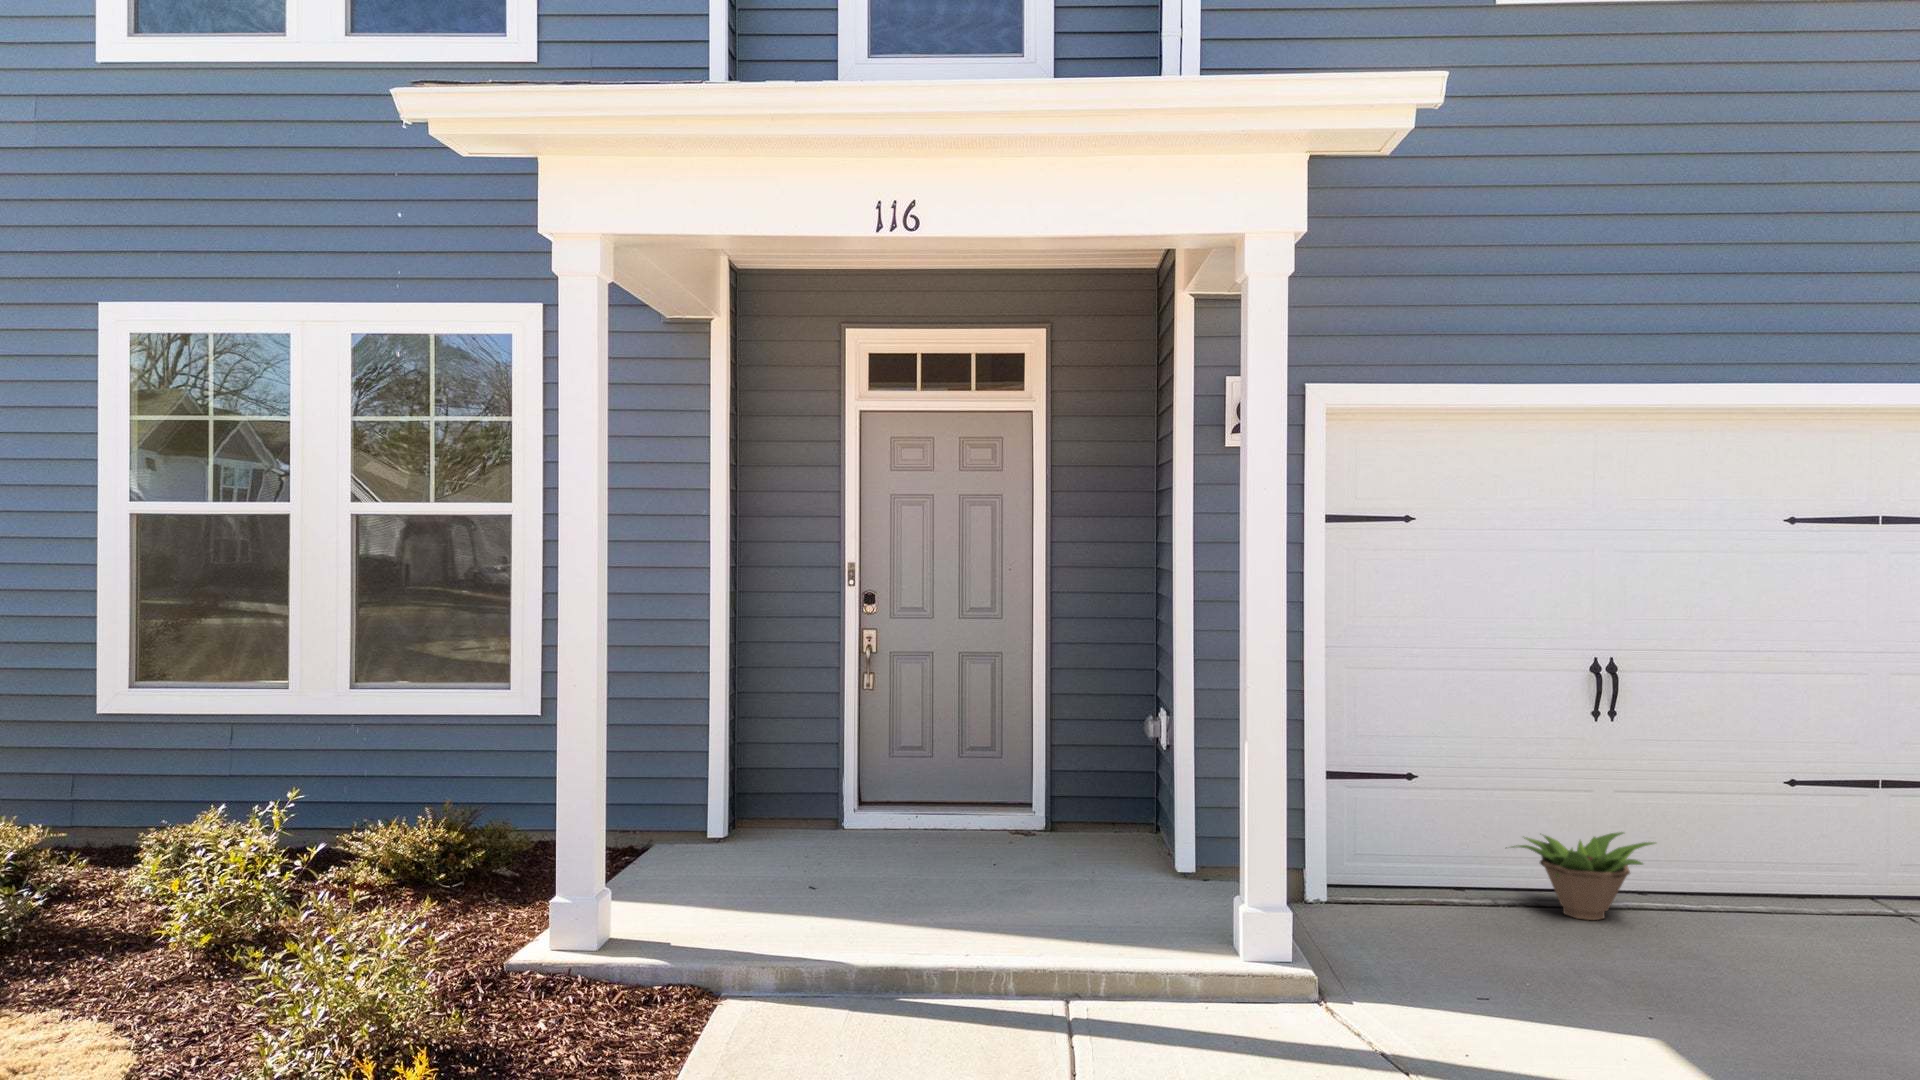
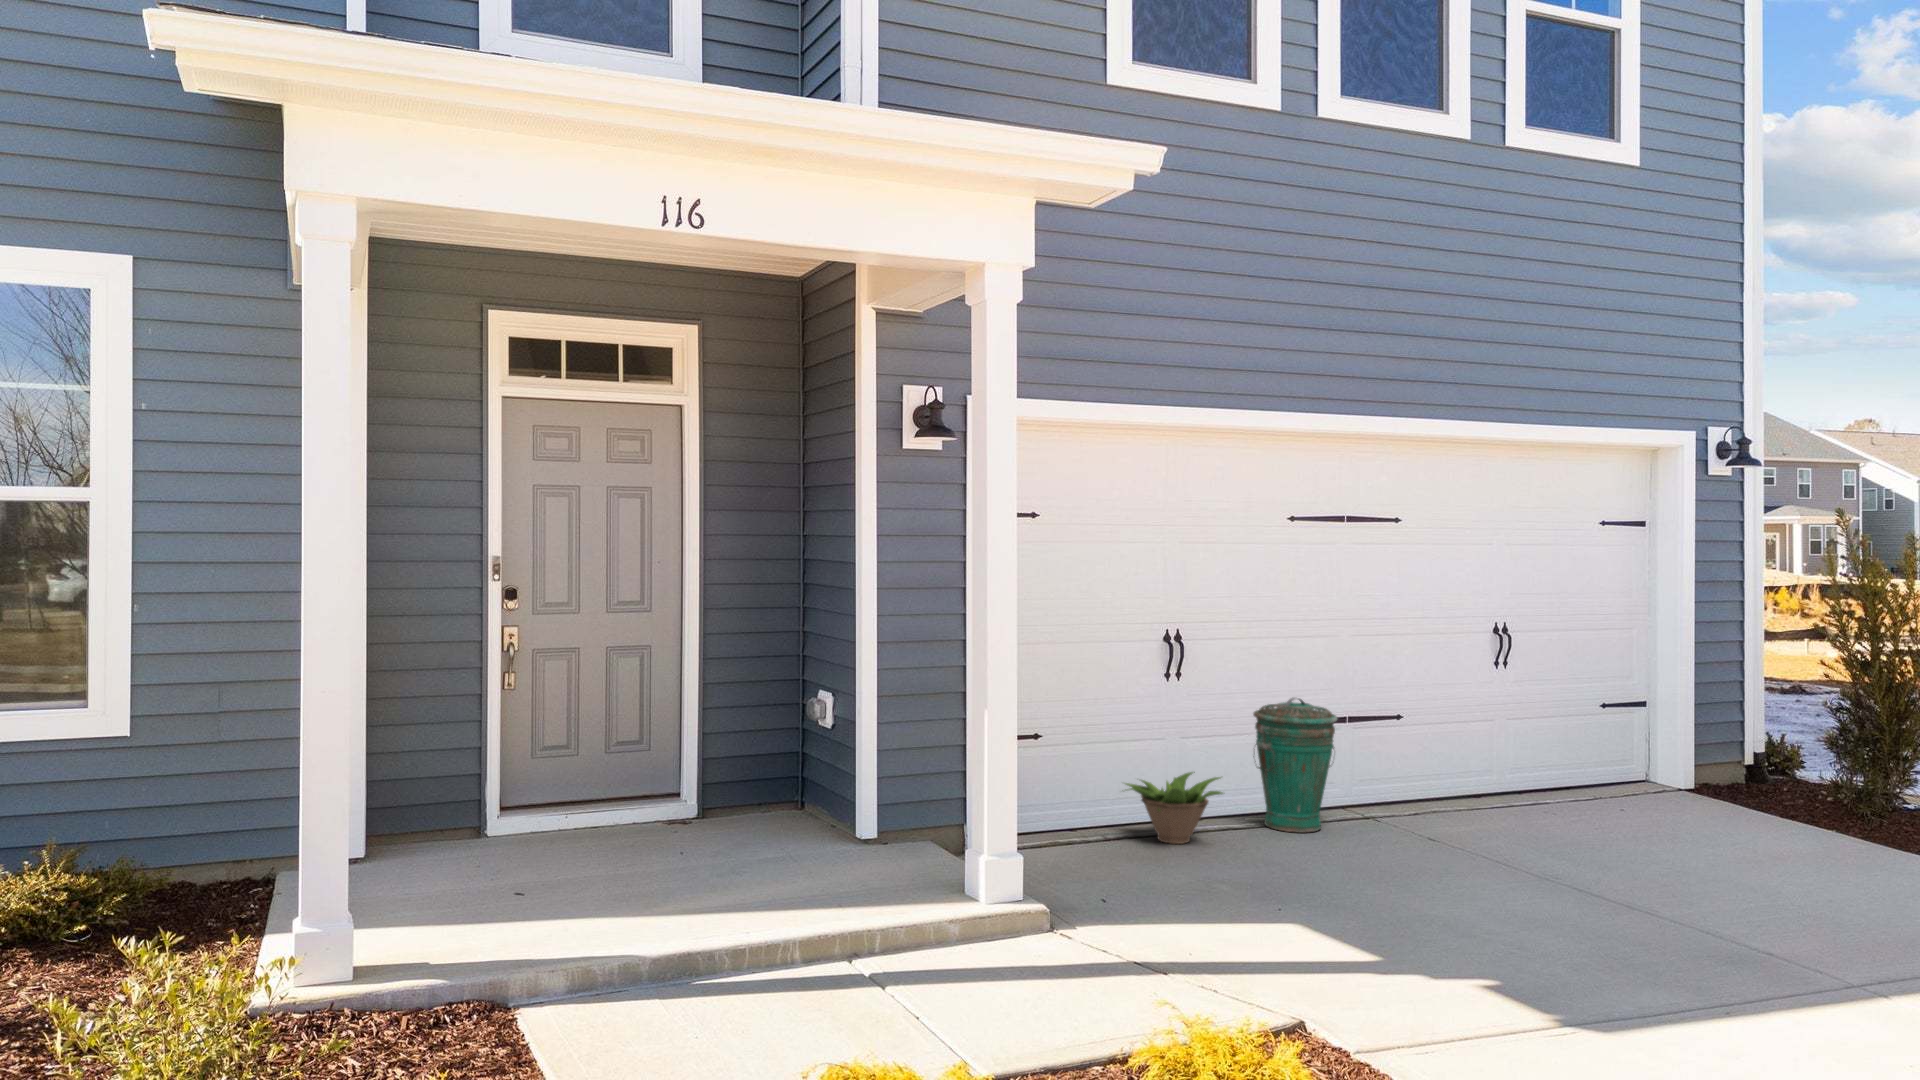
trash can: none [1716,749,1843,927] -> present [1253,698,1337,833]

